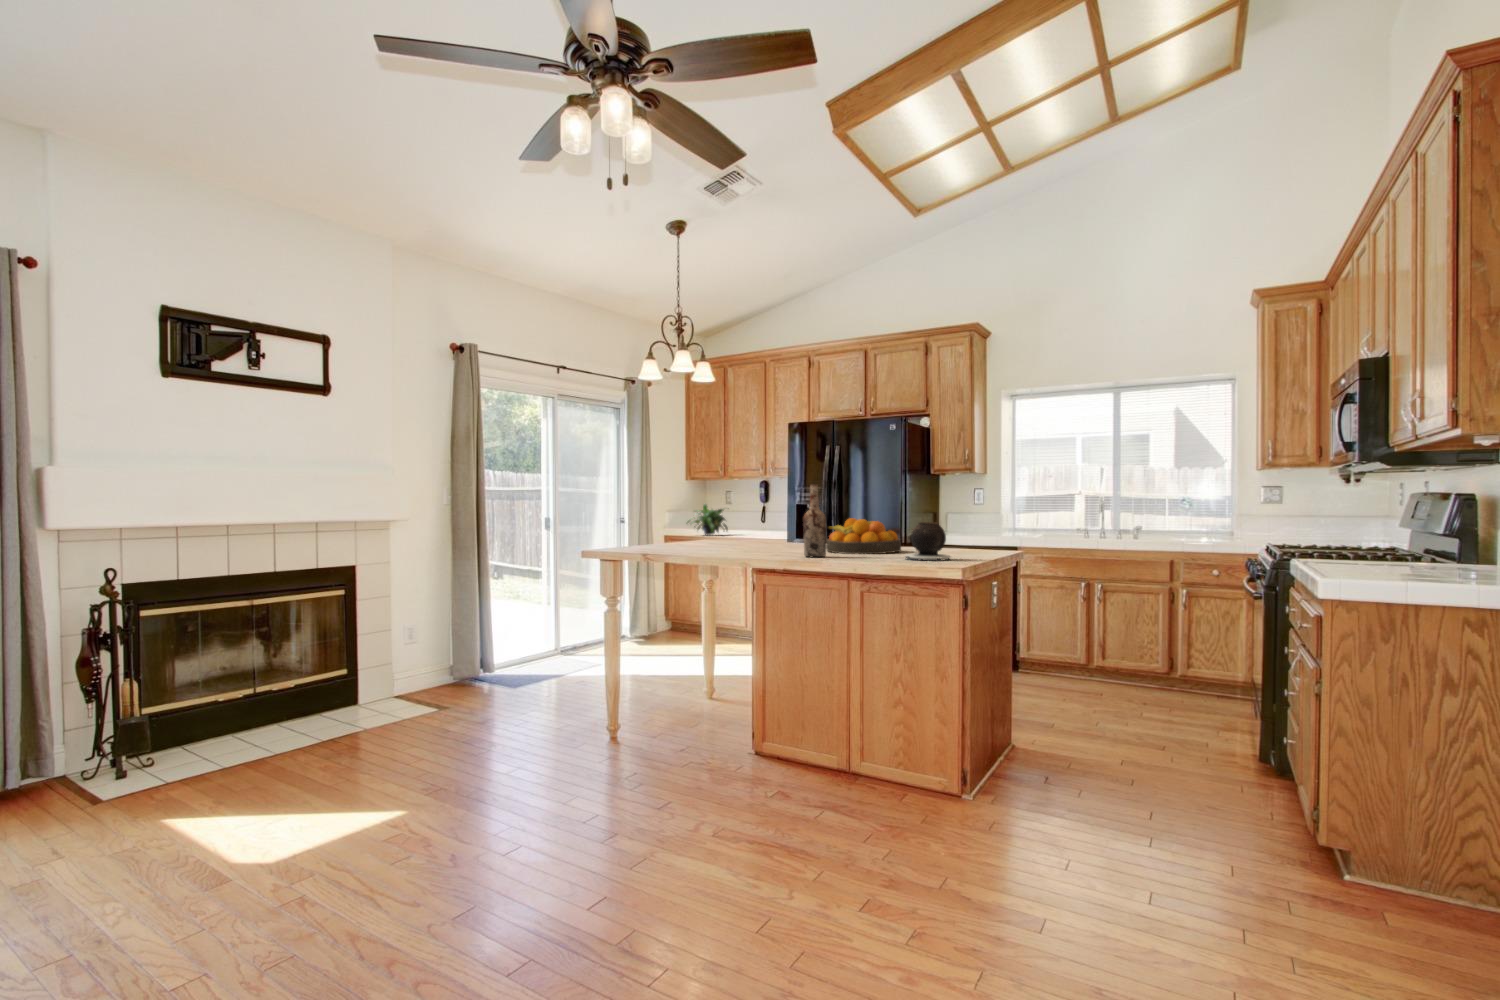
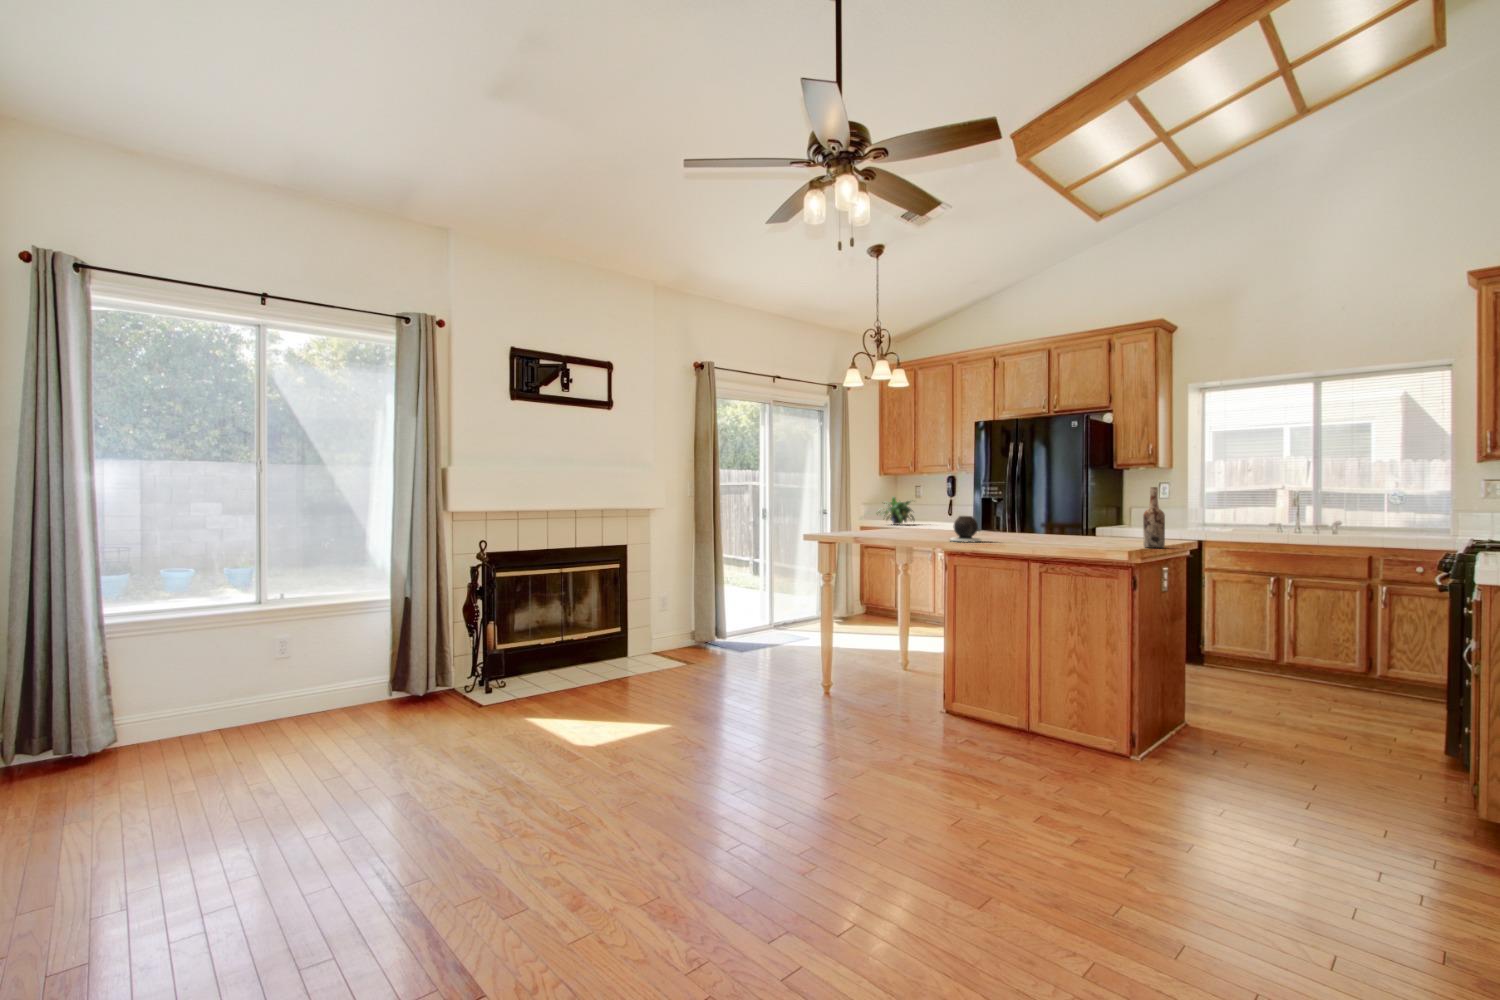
wine bottle: present [803,484,826,557] -> present [1143,487,1165,548]
fruit bowl: present [826,518,901,554] -> none [1010,514,1079,546]
vase: present [905,522,951,561] -> present [950,516,981,542]

